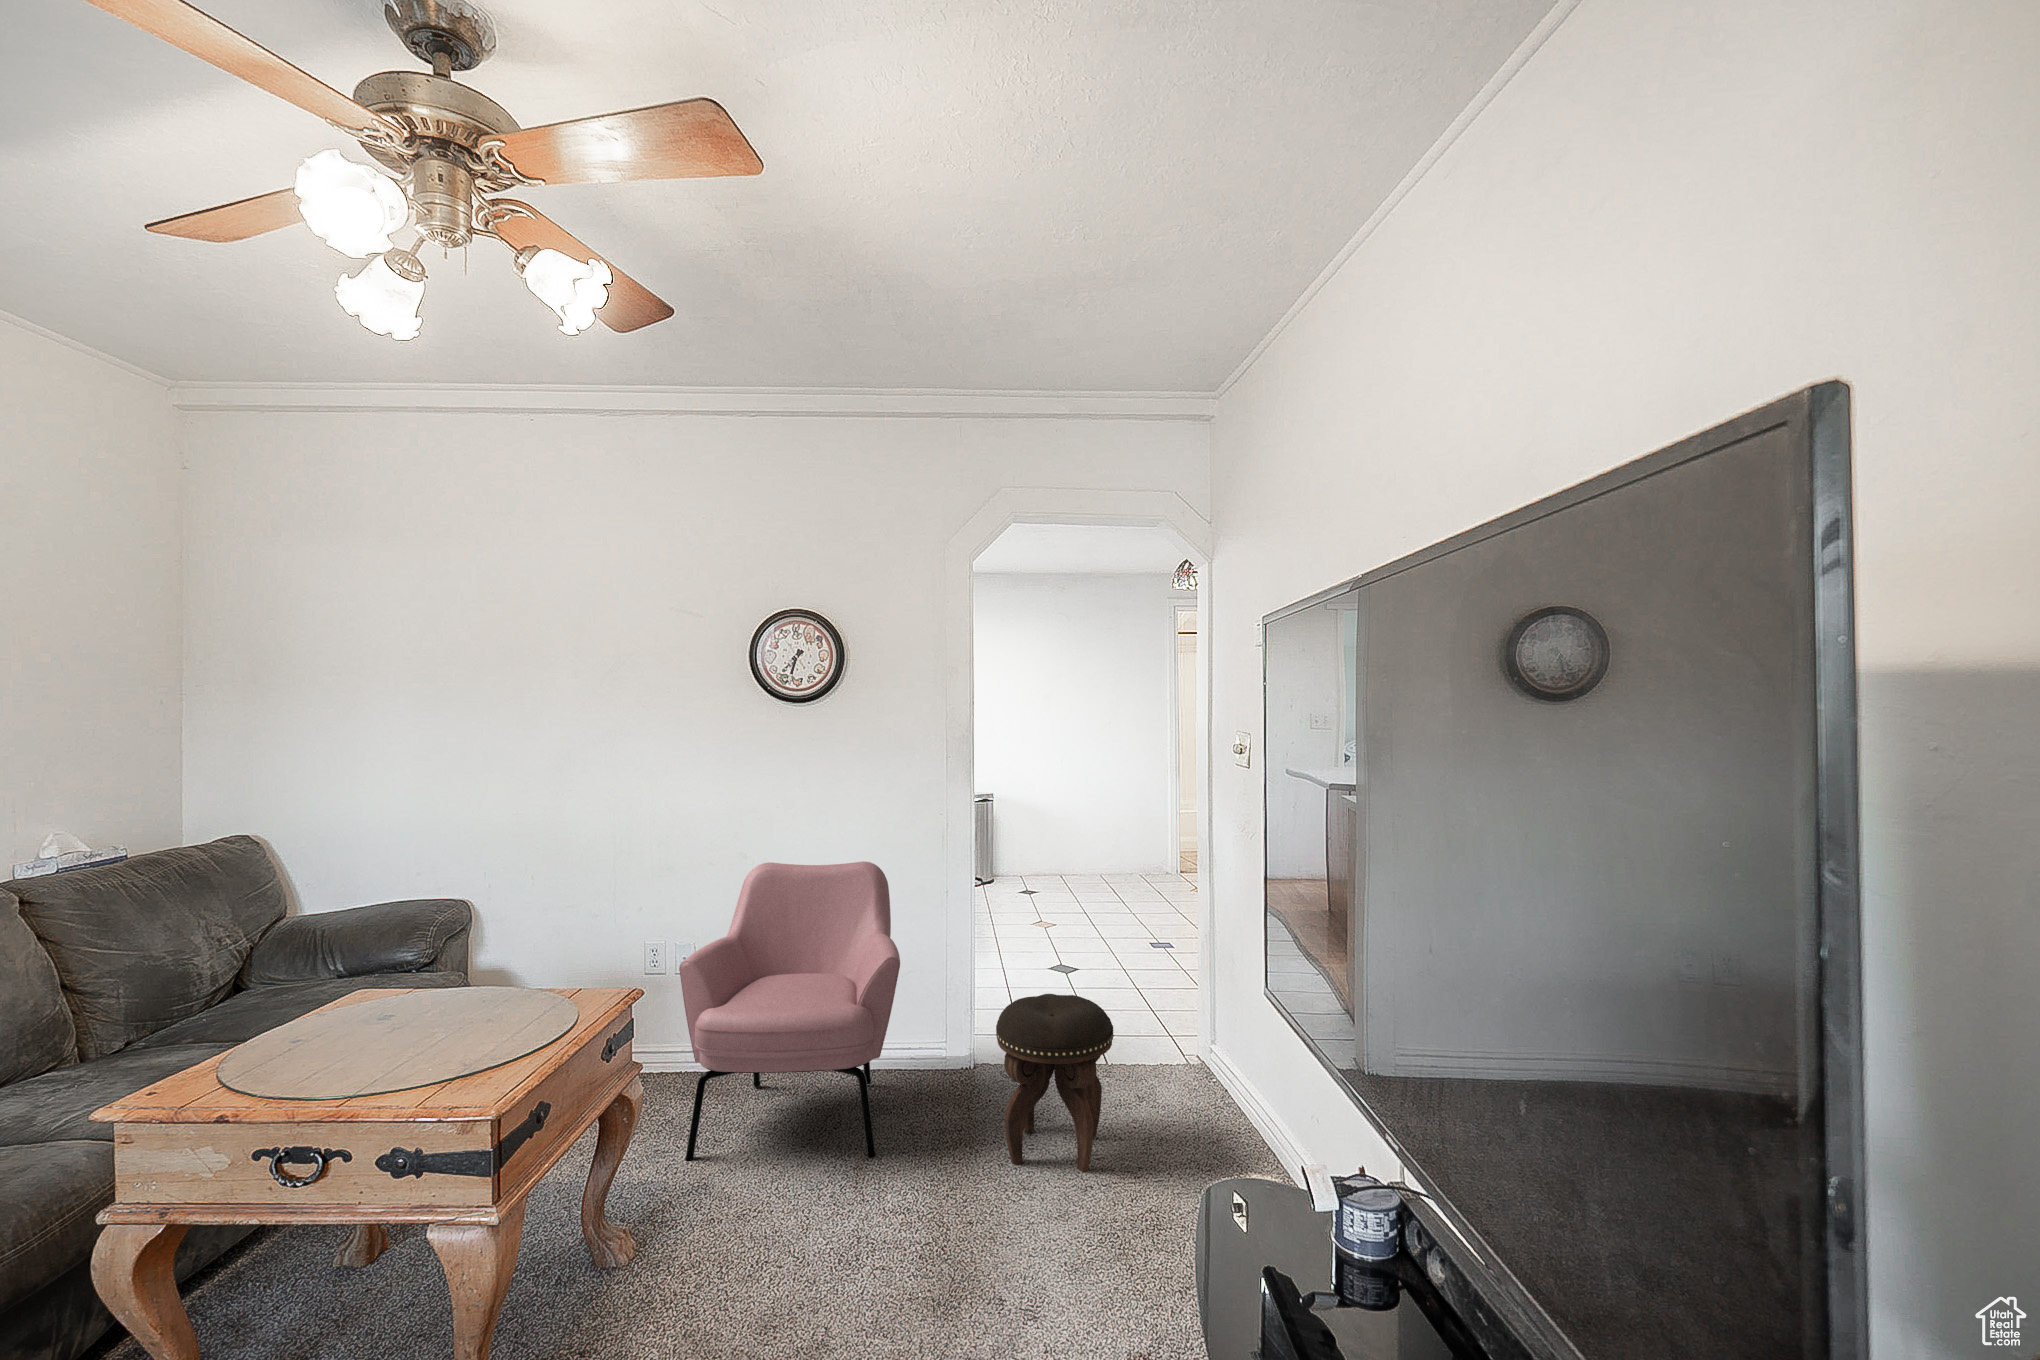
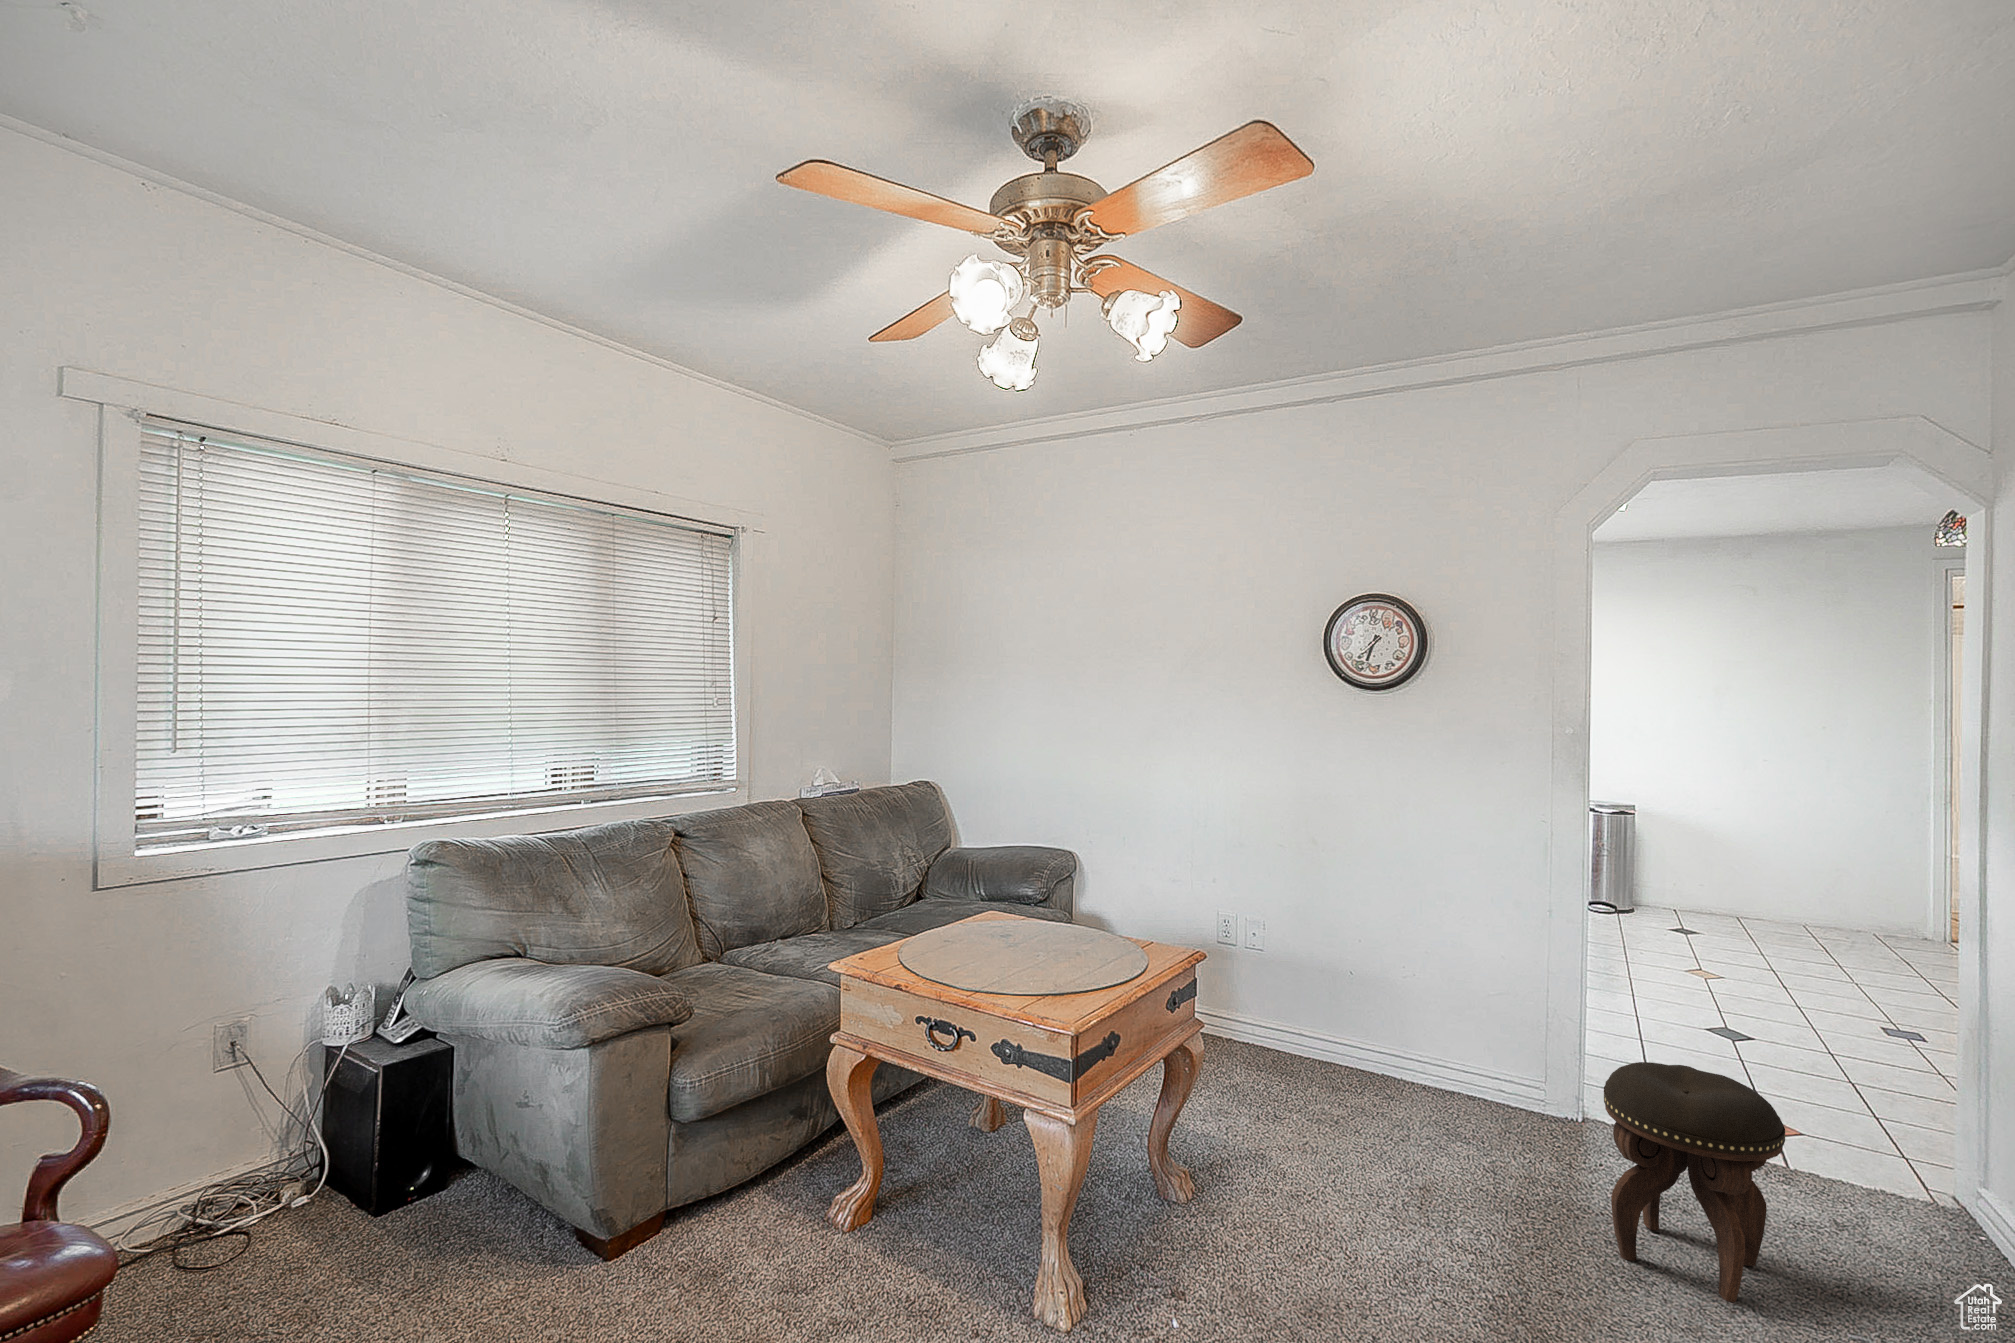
armchair: present [679,861,900,1161] -> none [1242,855,1481,1193]

